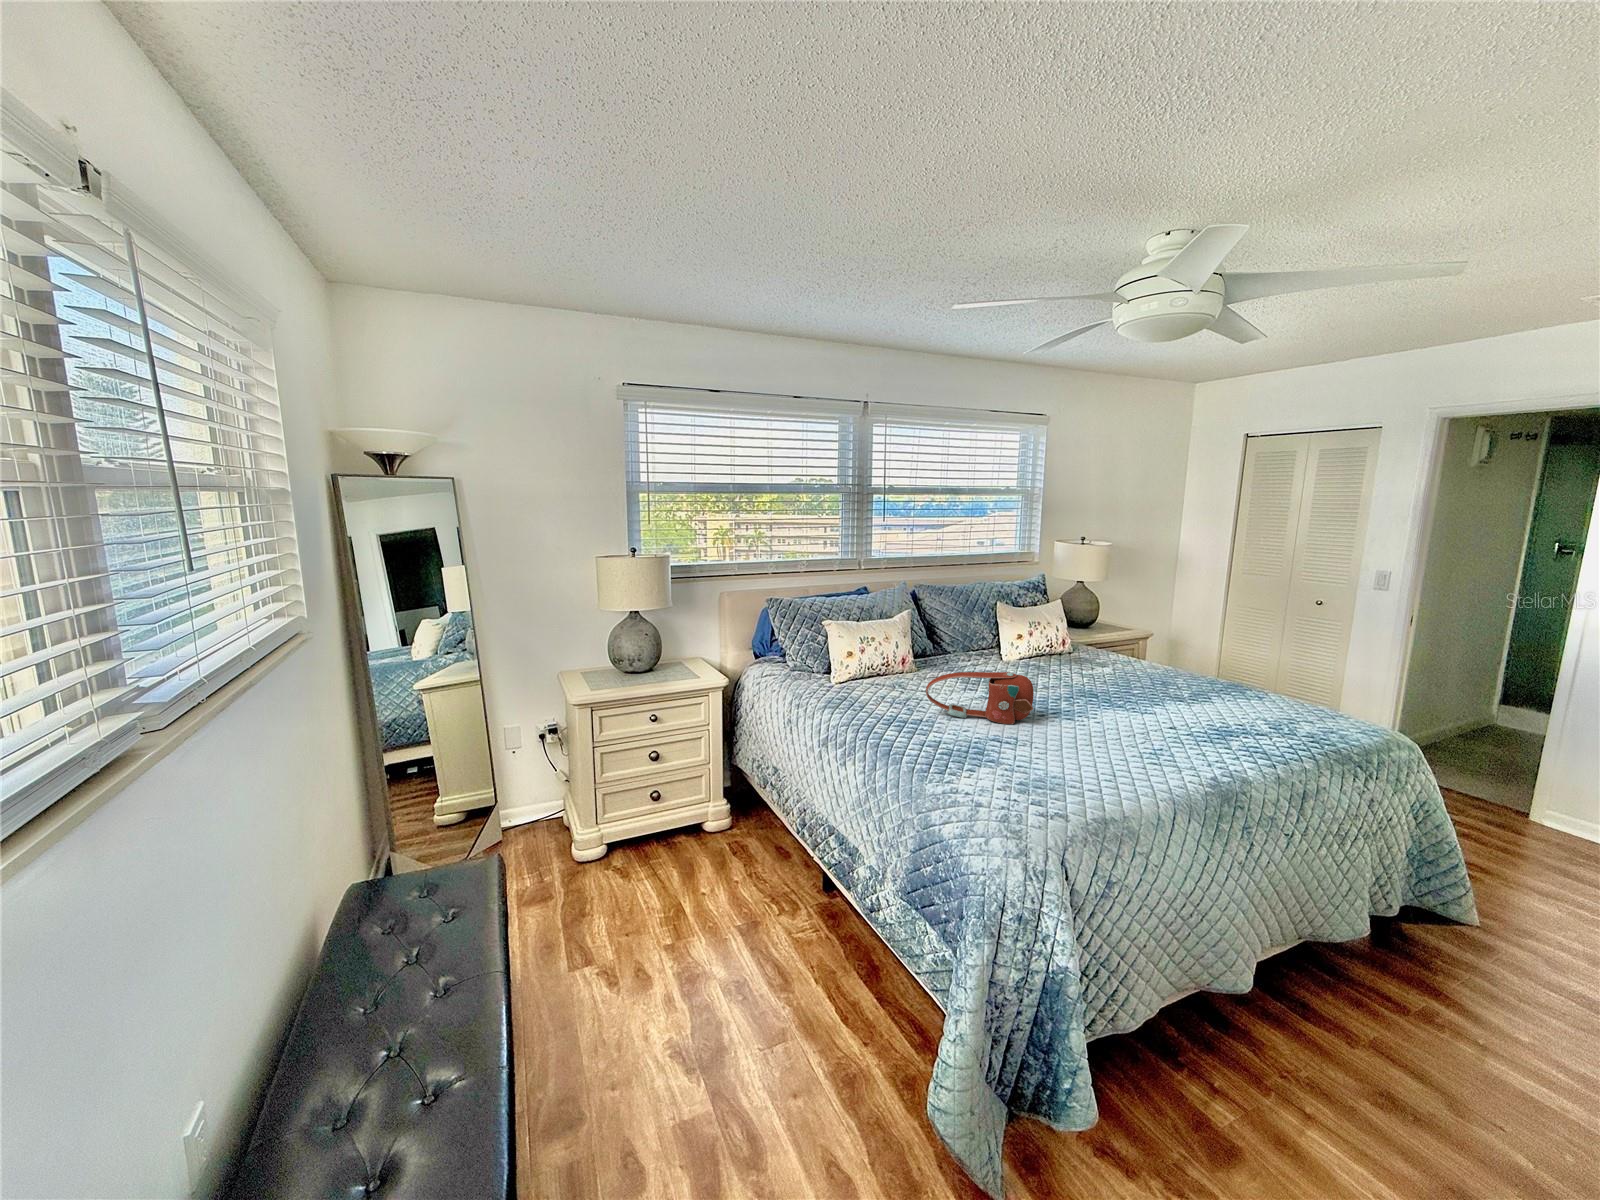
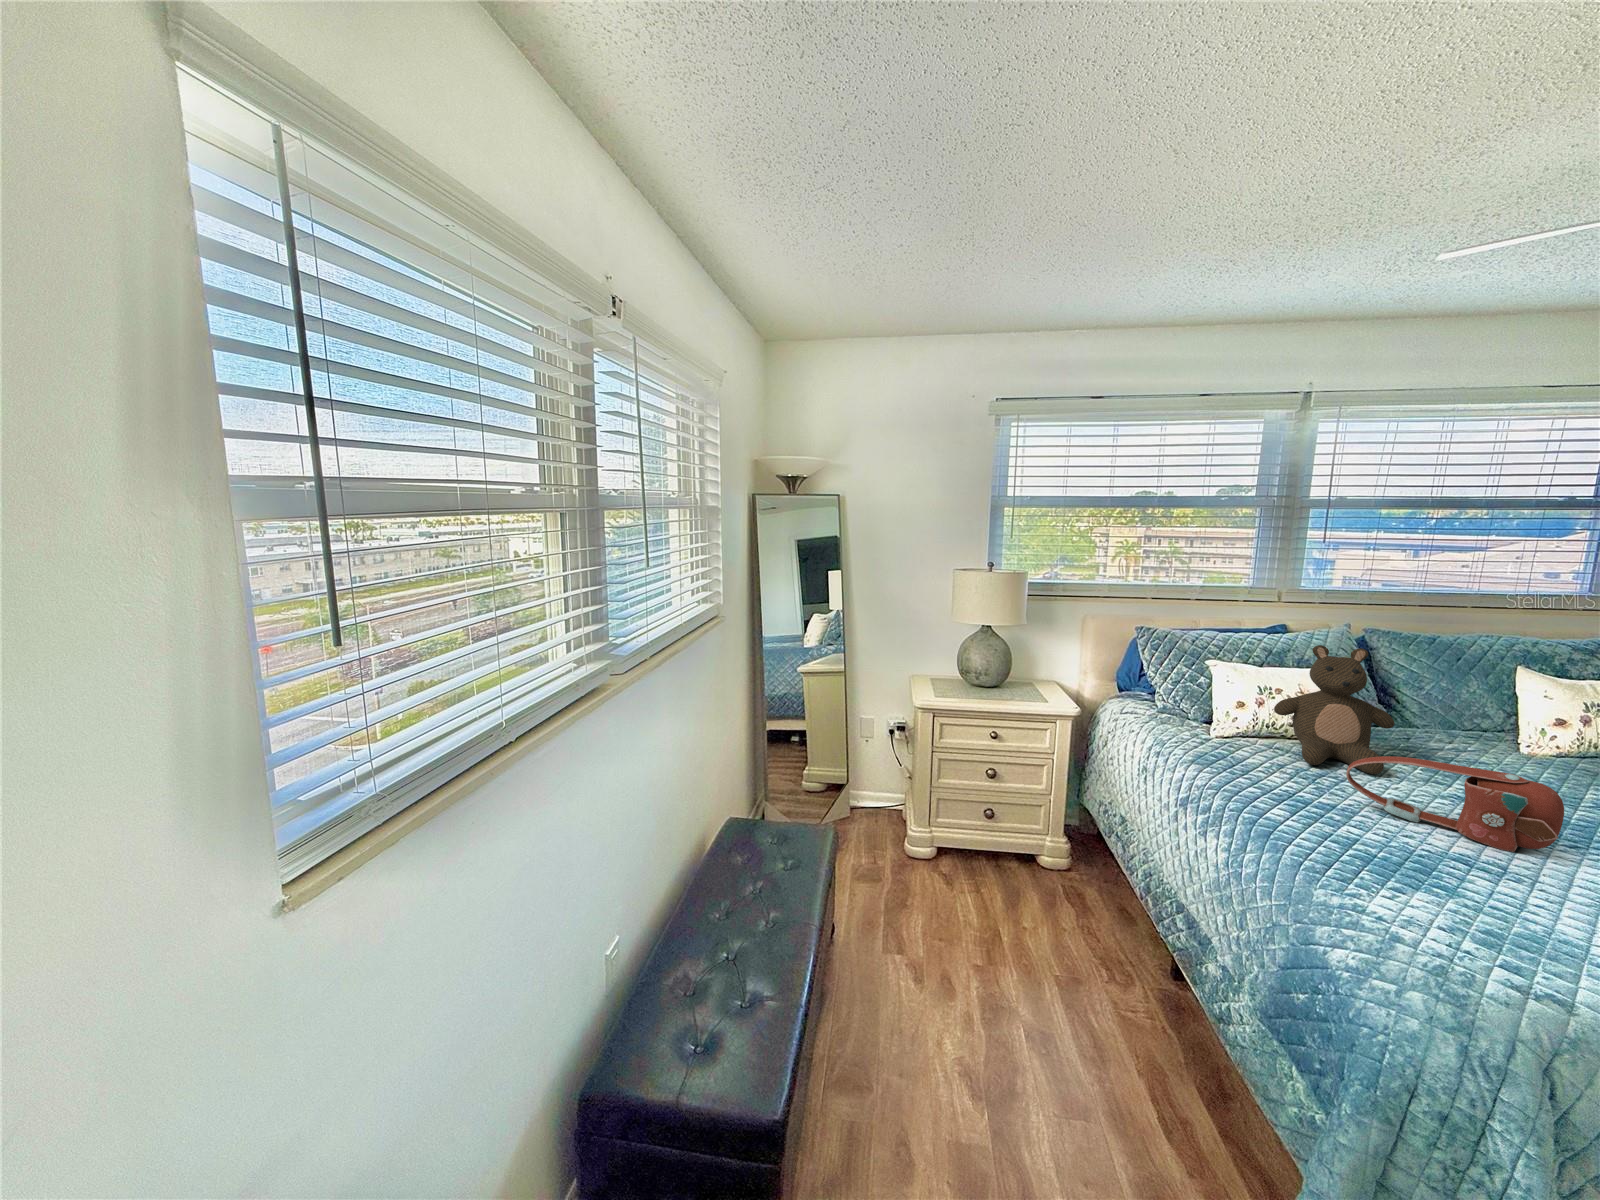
stuffed bear: none [873,598,941,691] -> present [1274,645,1395,774]

